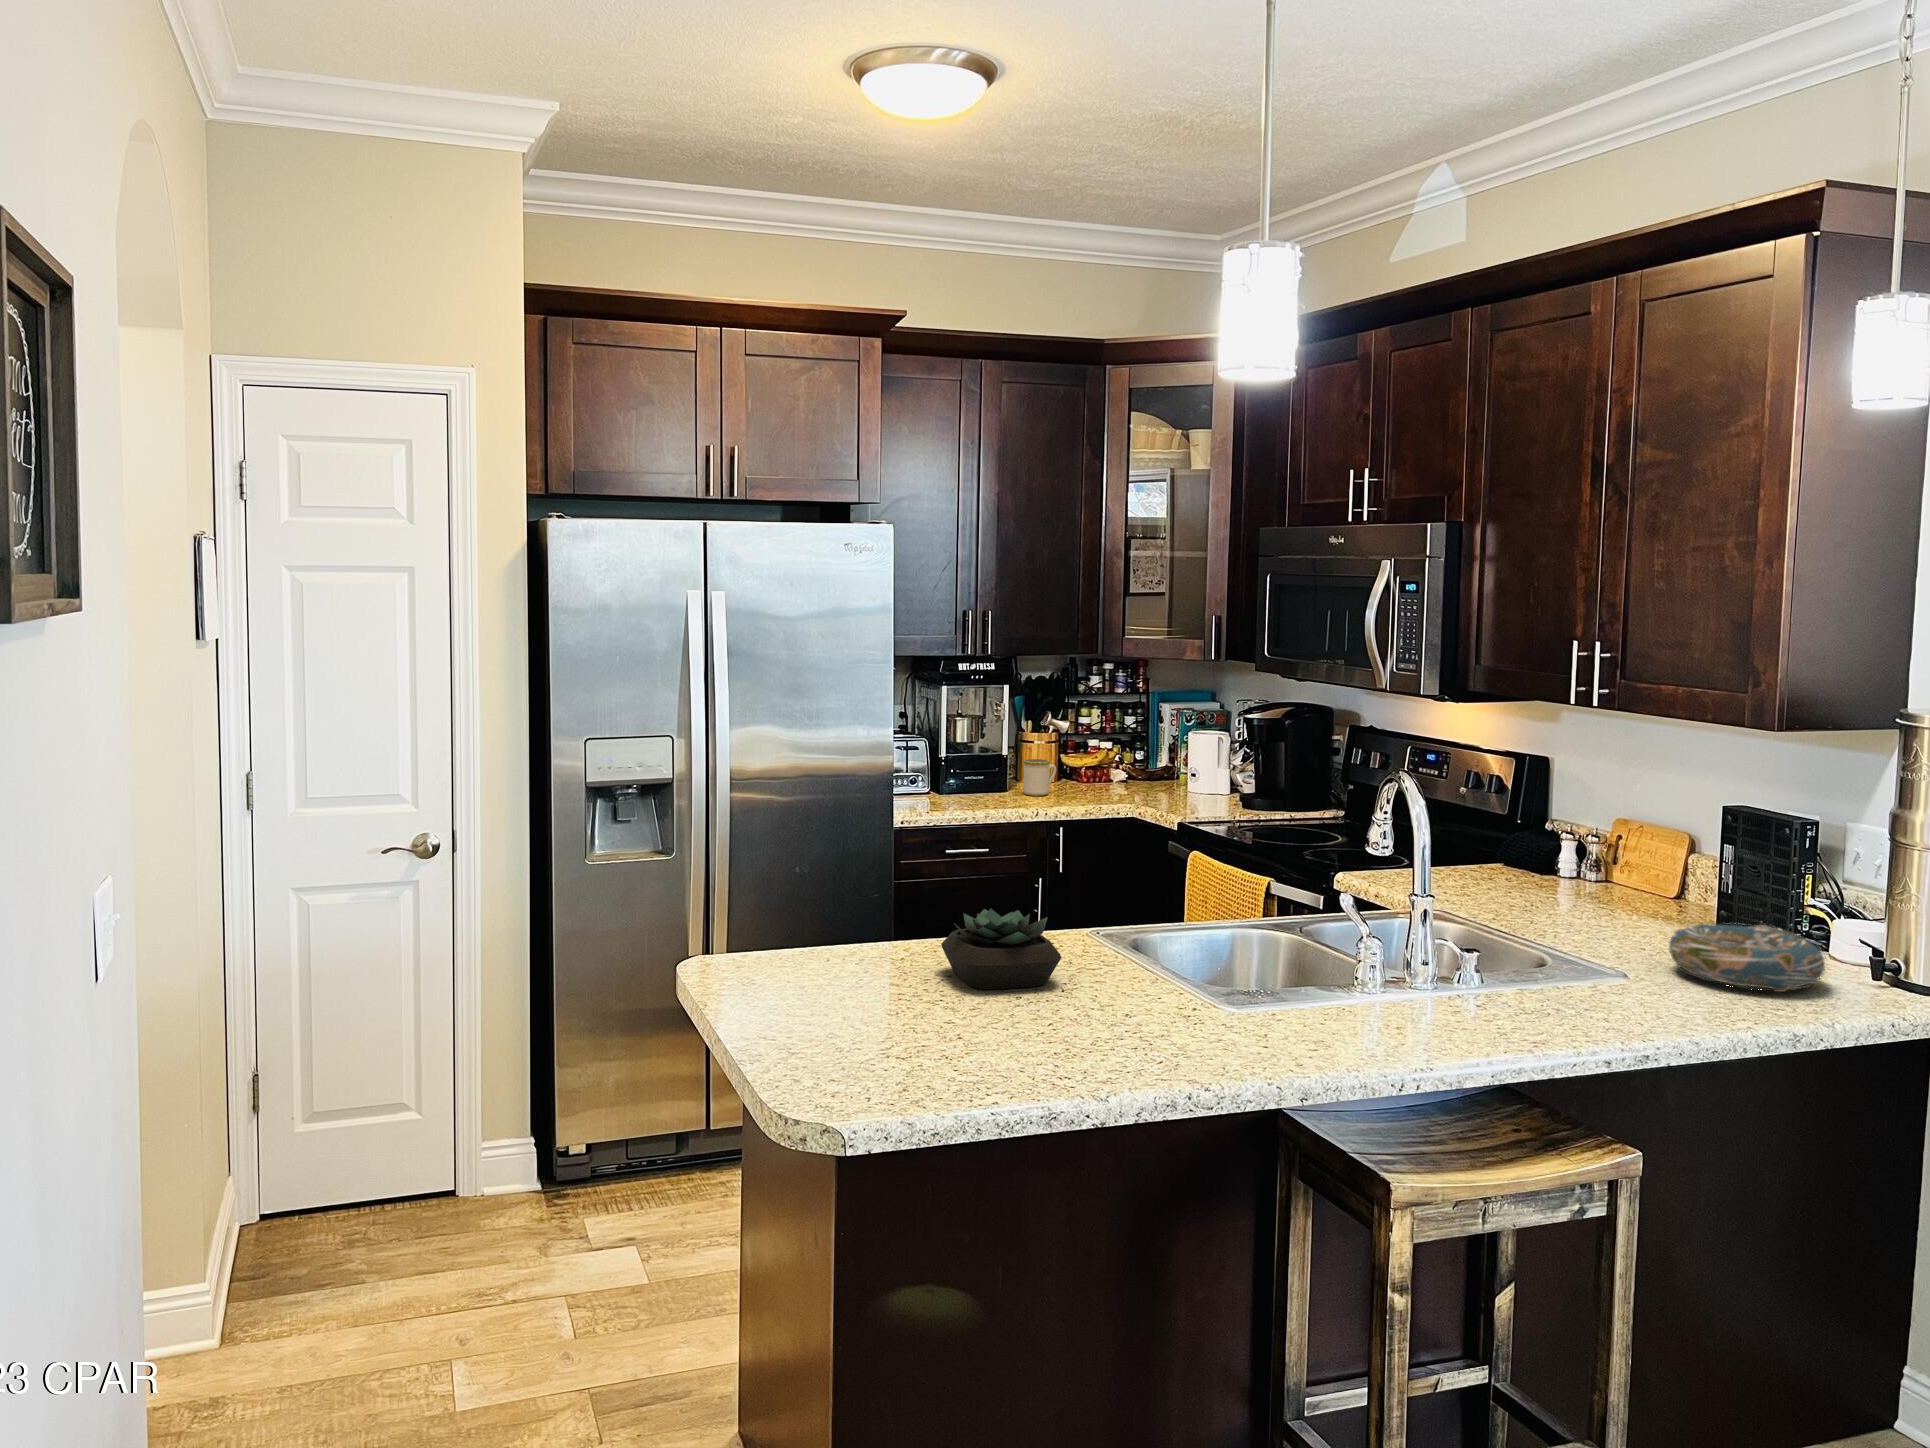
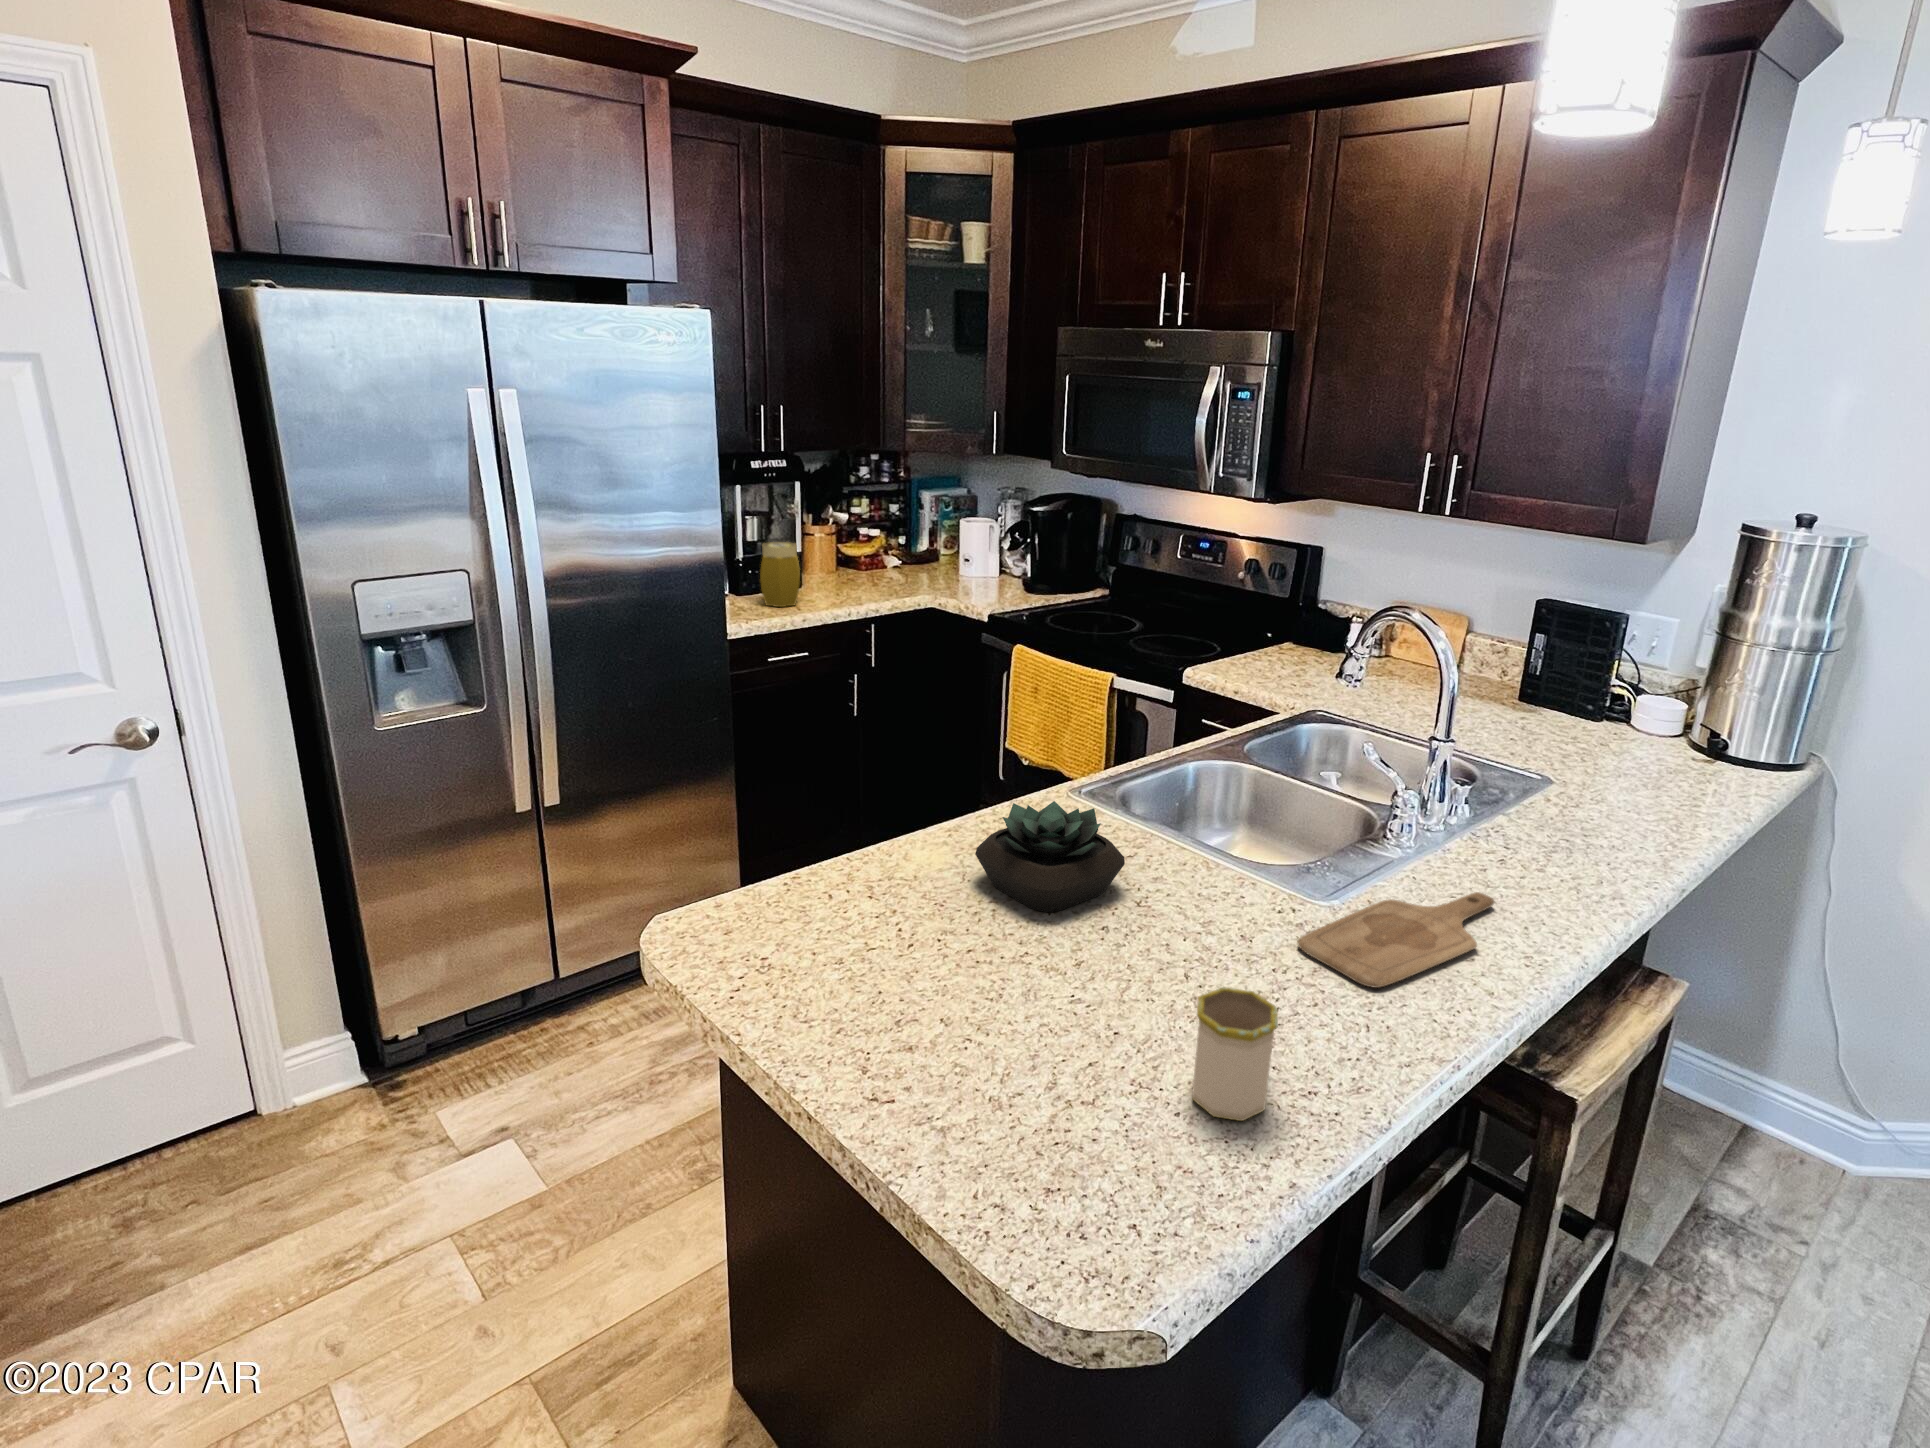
jar: none [951,742,993,806] -> present [760,542,800,607]
mug: present [1023,759,1056,796] -> present [1192,987,1278,1121]
decorative bowl: present [1669,924,1825,992] -> none [1560,716,1701,783]
cutting board: none [1165,1014,1394,1053] -> present [1298,892,1494,988]

